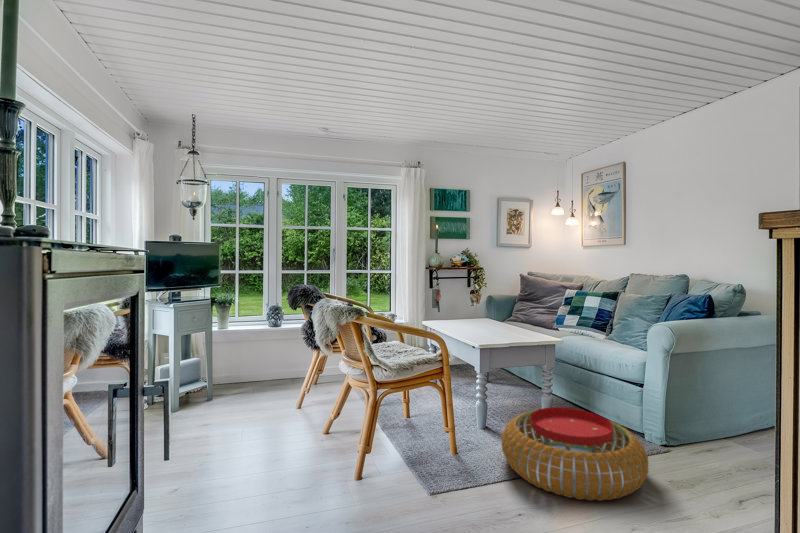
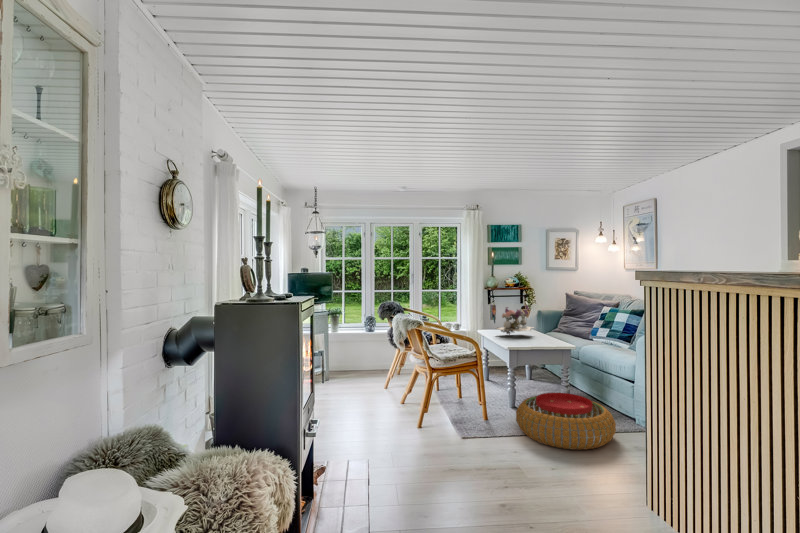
flower arrangement: none [452,286,501,327] -> present [497,305,532,335]

